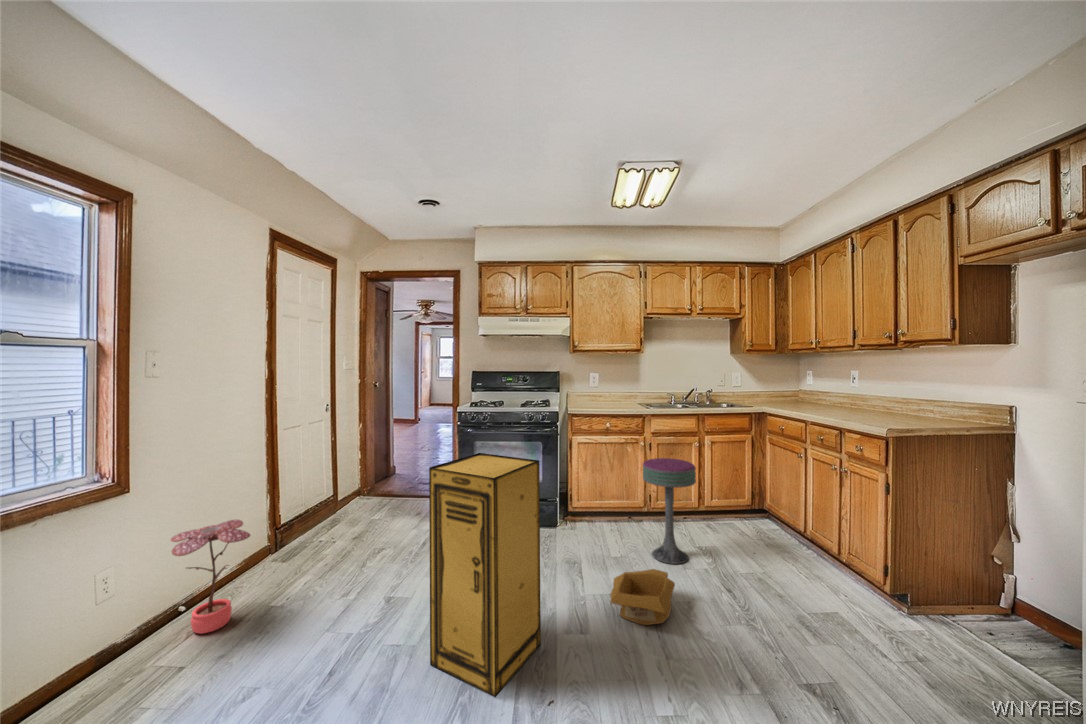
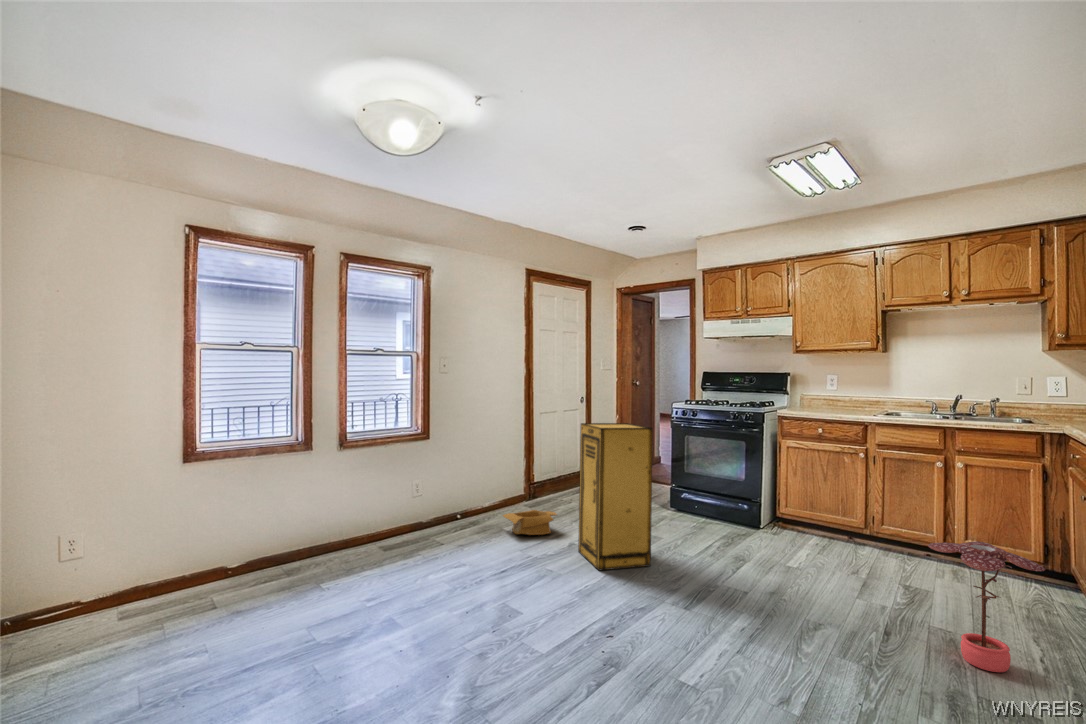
bar stool: present [643,458,696,564] -> none [815,464,878,575]
potted plant: present [171,520,250,634] -> present [928,541,1045,672]
cardboard box: present [611,569,675,625] -> present [503,510,557,535]

